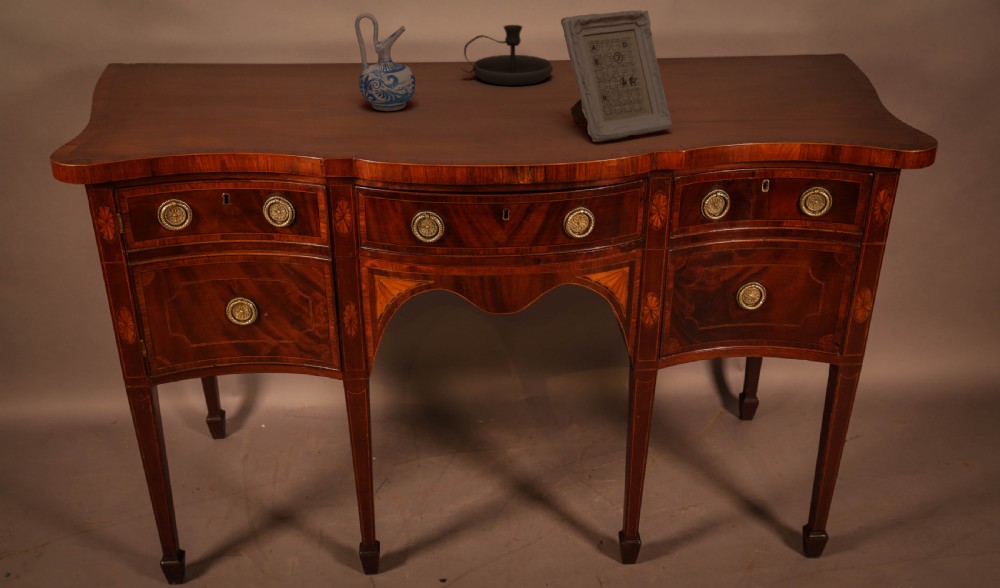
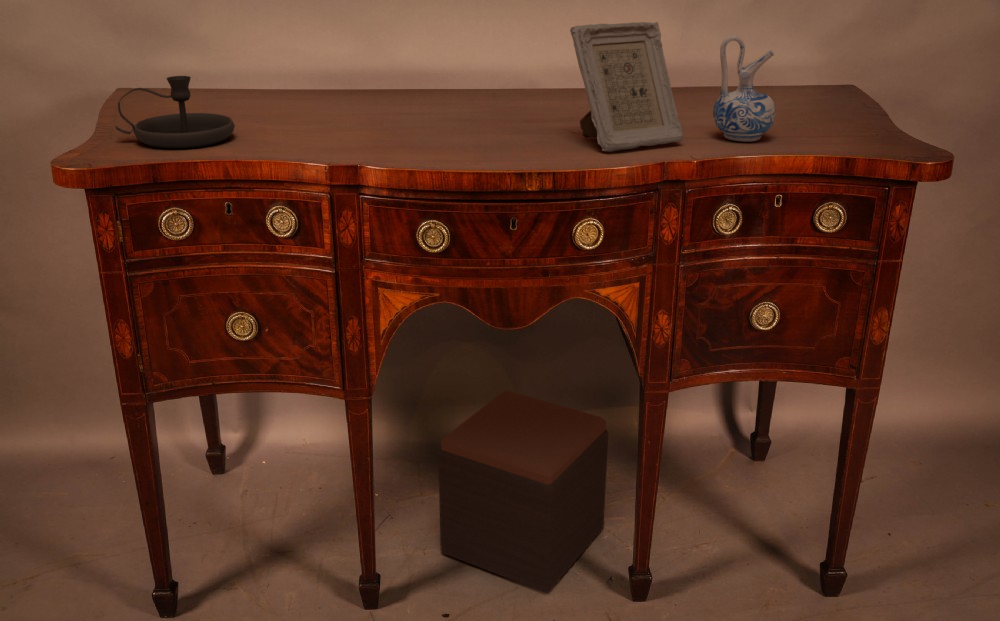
ceramic pitcher: present [355,13,415,111] -> present [713,35,775,142]
candlestick: present [463,25,553,86] -> present [116,76,235,149]
footstool: none [434,359,600,557] -> present [438,390,608,593]

